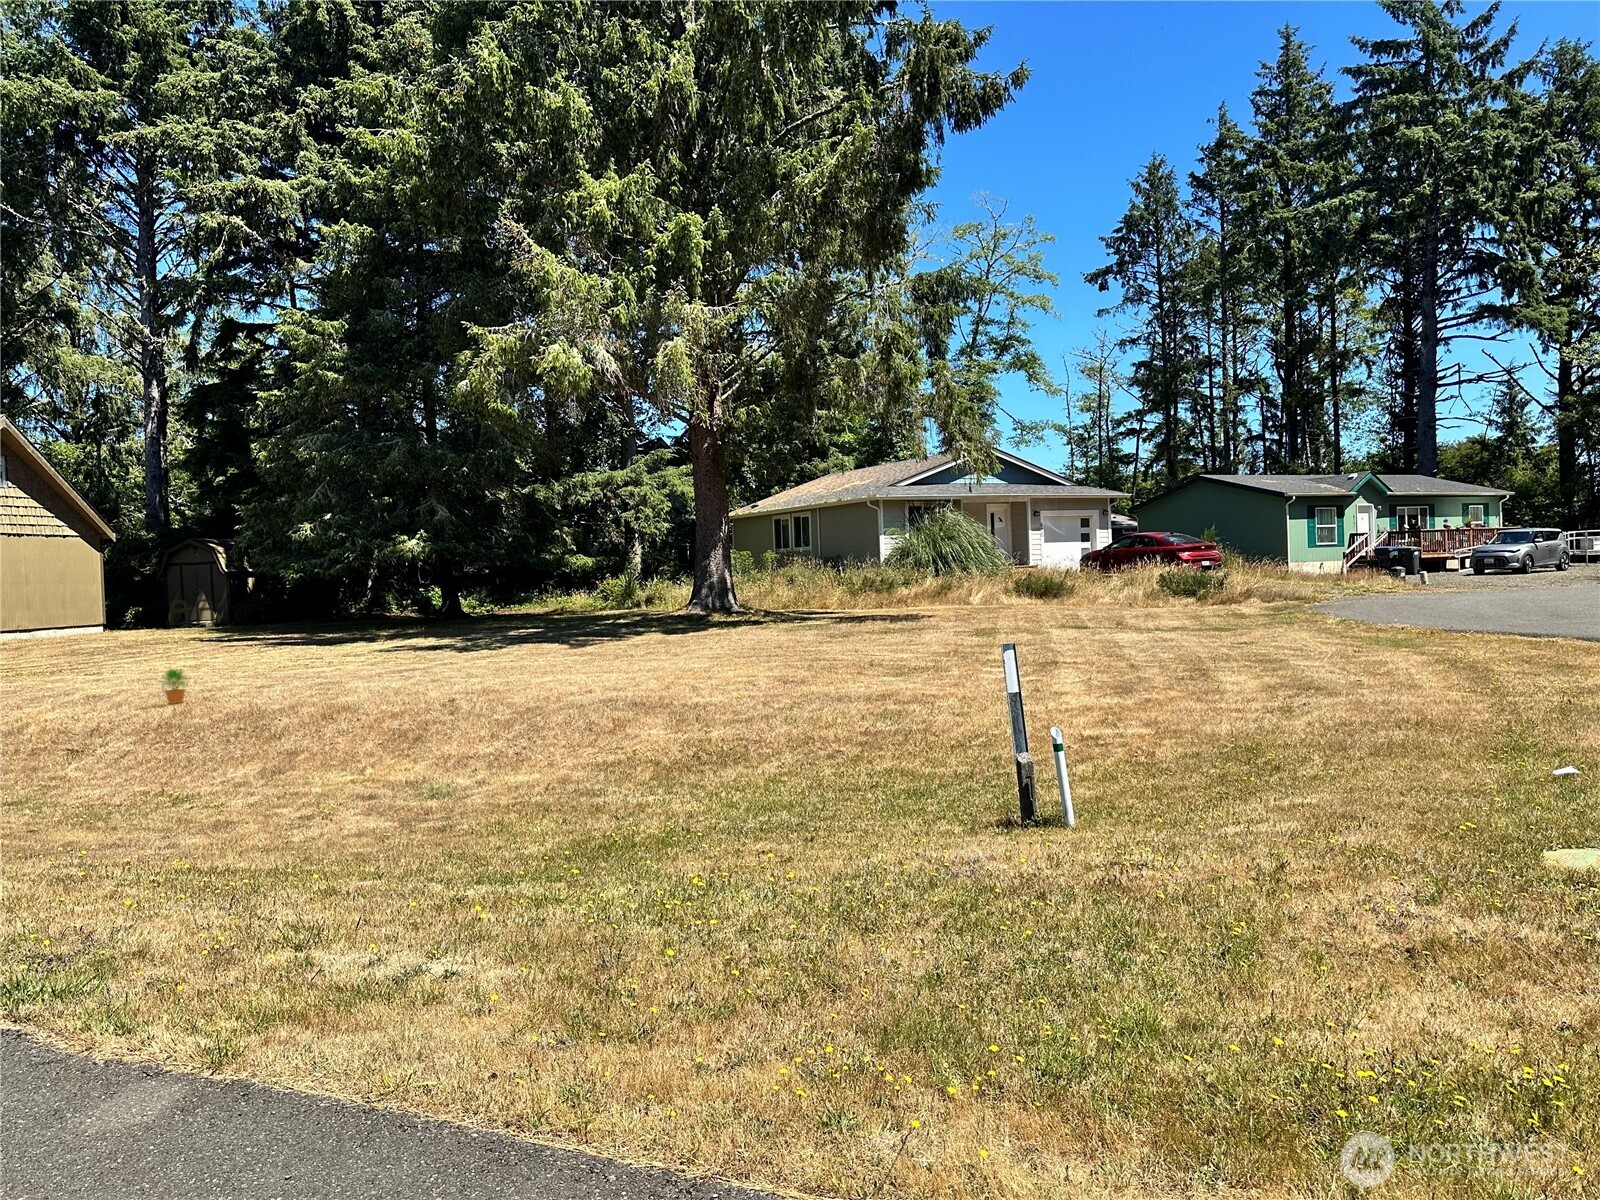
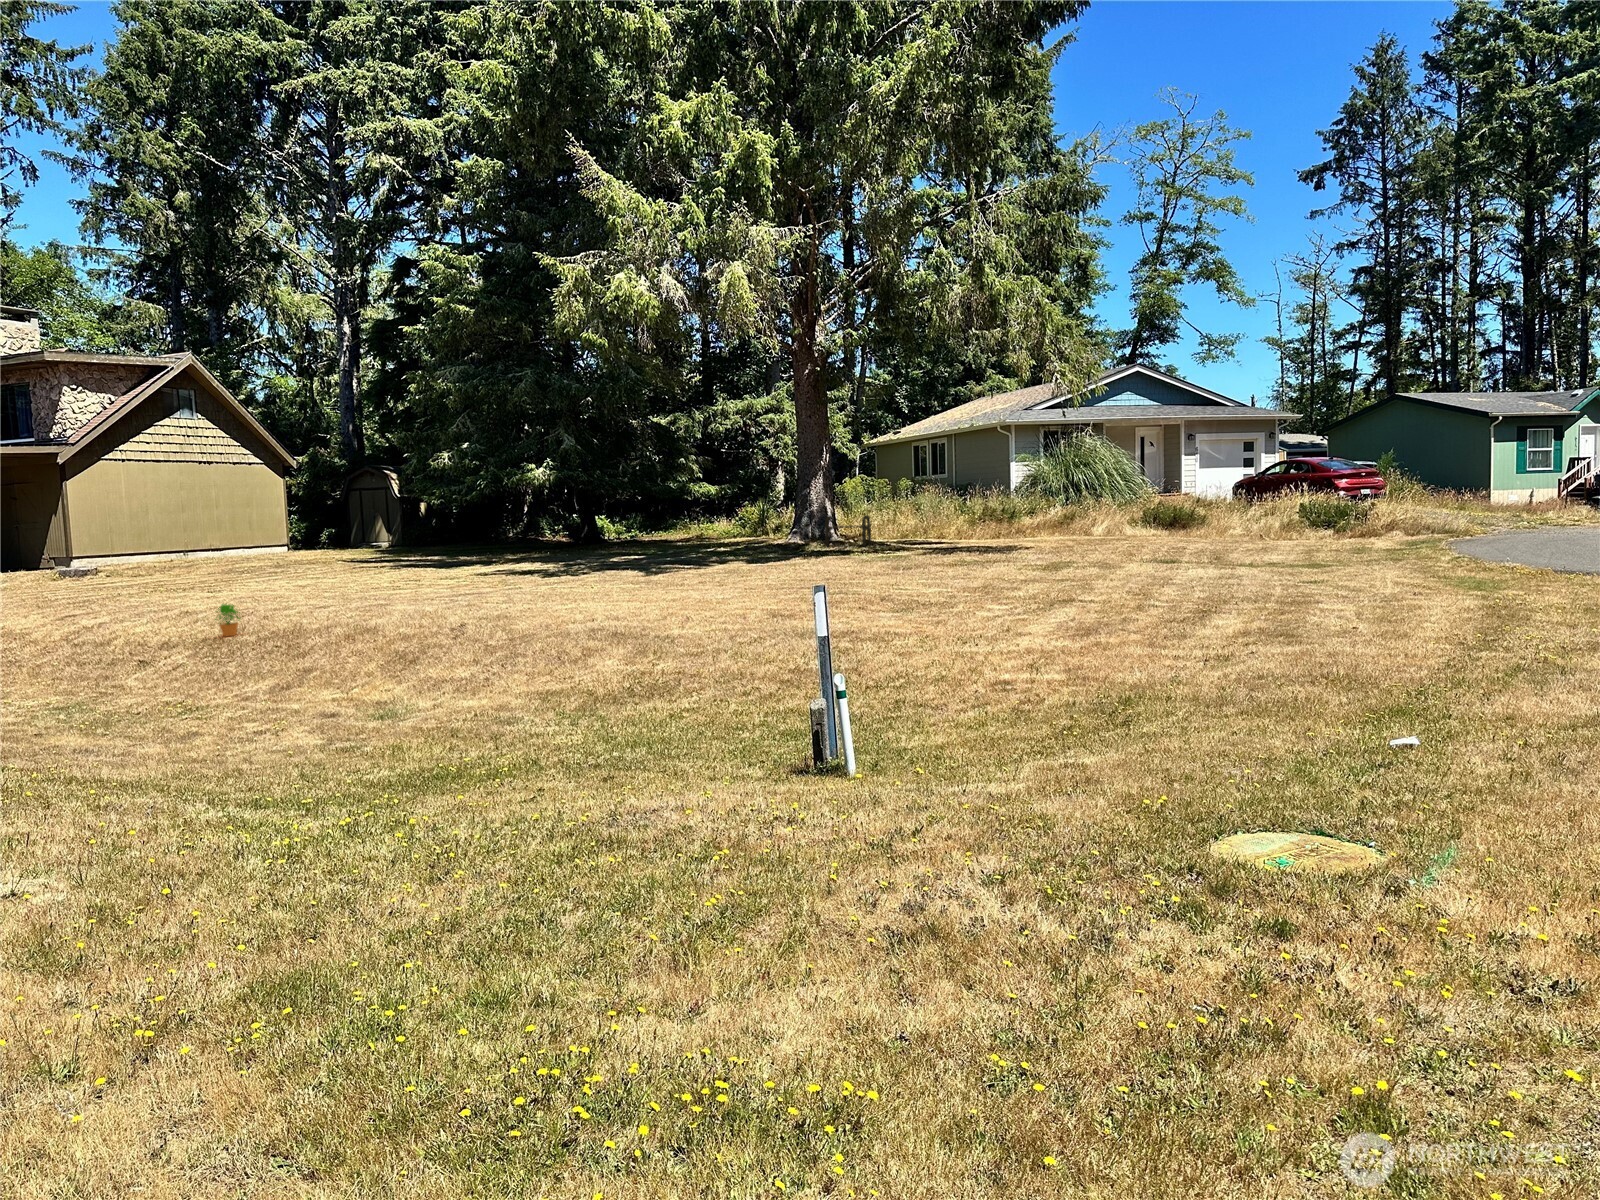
bench: present [170,599,214,626] -> present [825,515,871,547]

